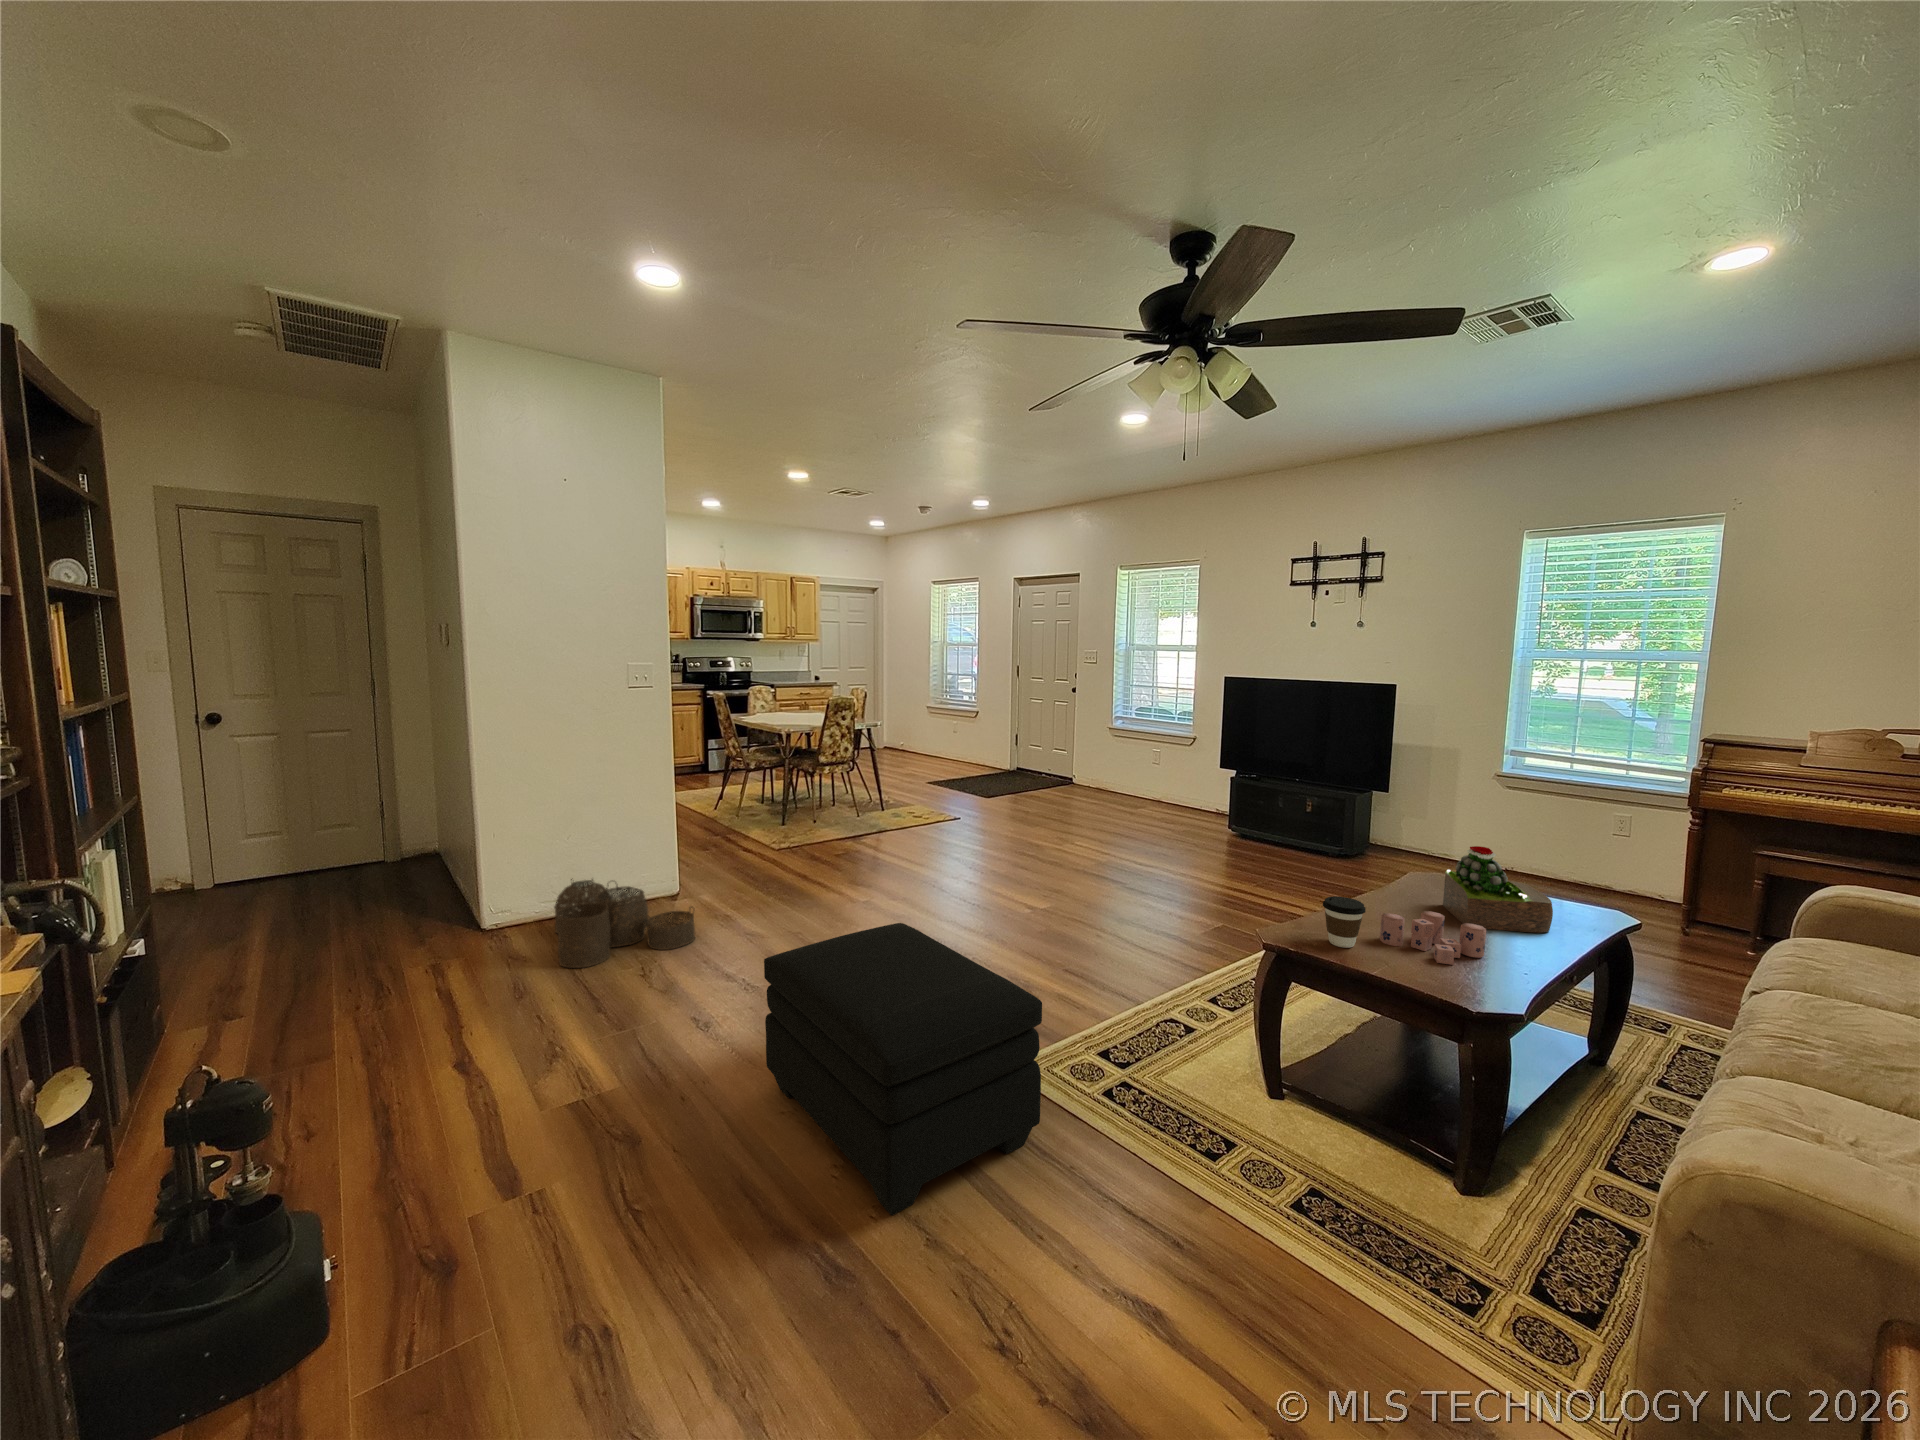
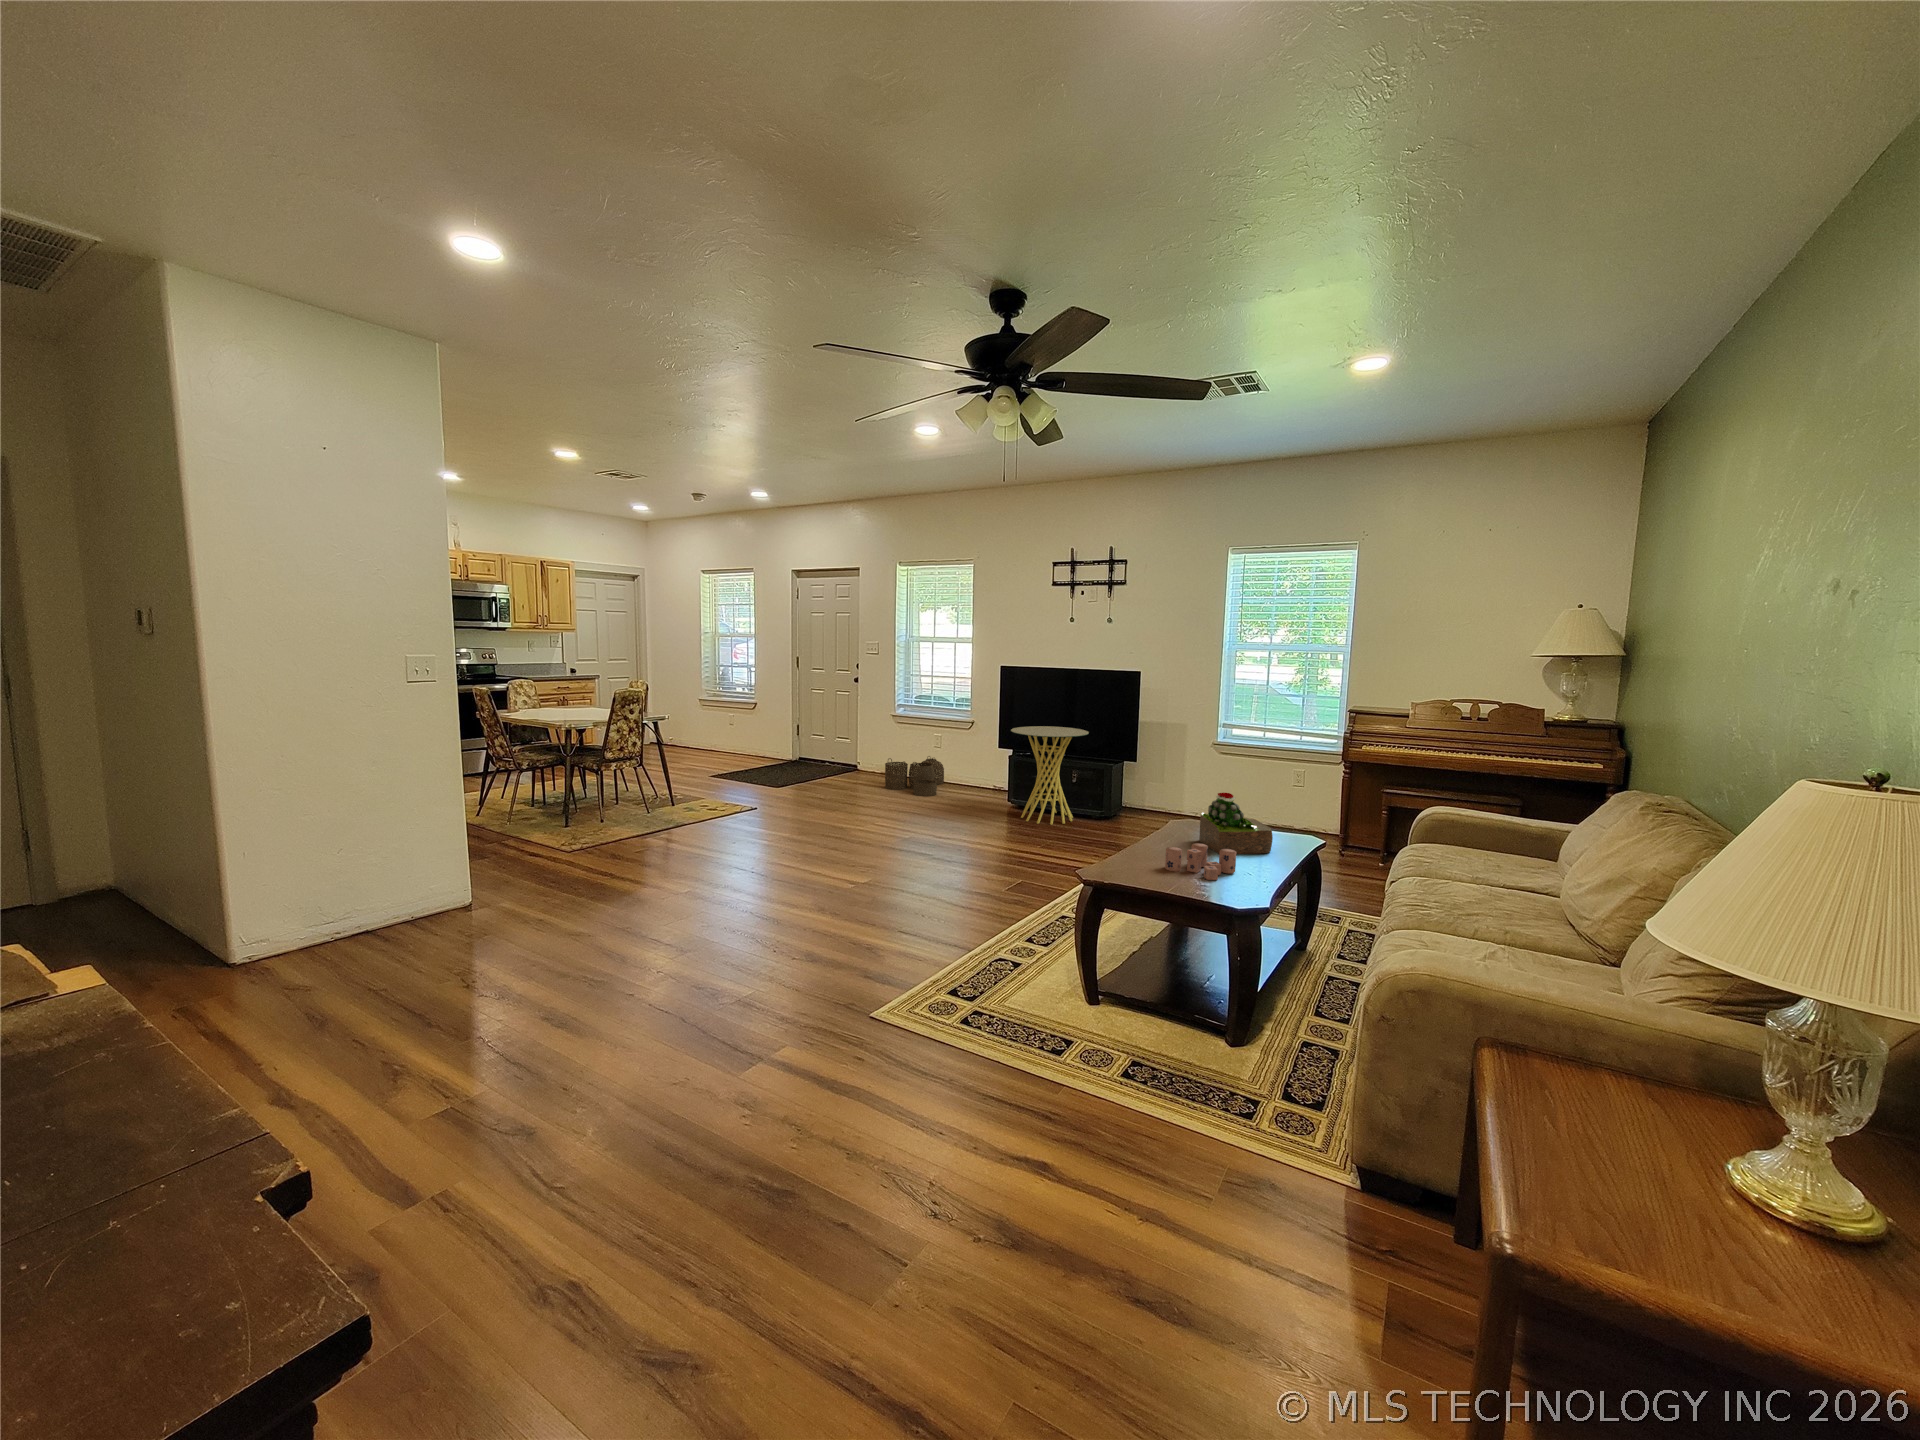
side table: none [1229,746,1326,861] -> present [1011,726,1089,825]
woven basket: present [554,879,695,968] -> present [885,756,944,796]
coffee cup: present [1323,896,1366,948] -> none [1126,837,1158,876]
ottoman: present [764,923,1042,1215] -> none [643,898,921,1148]

